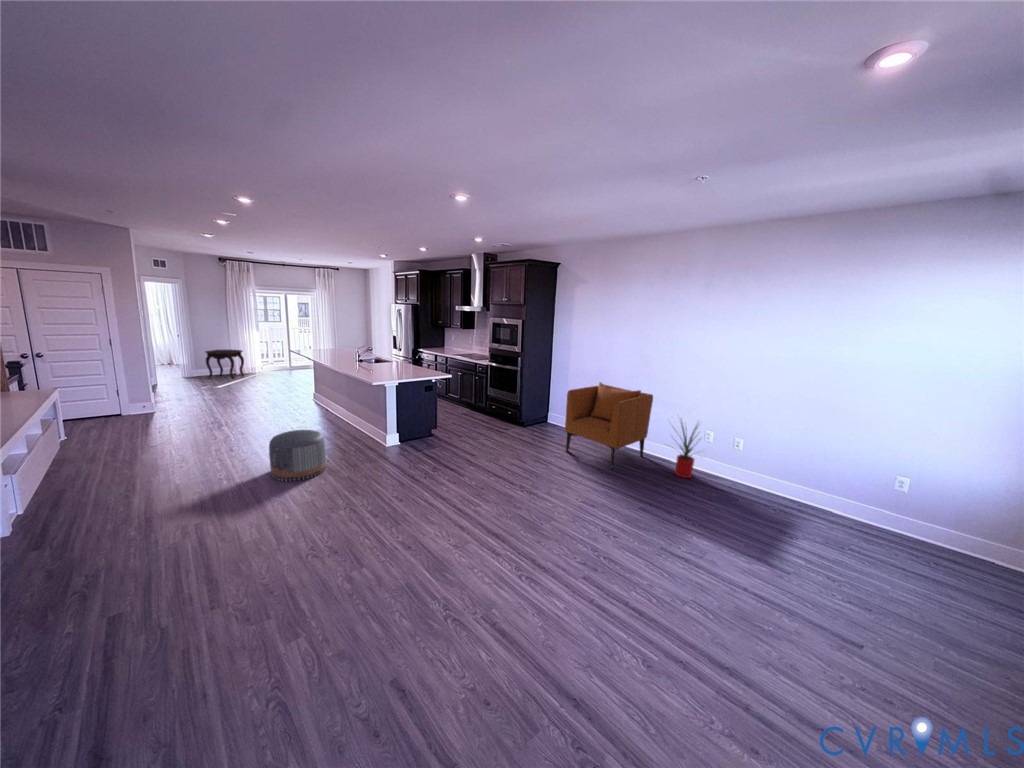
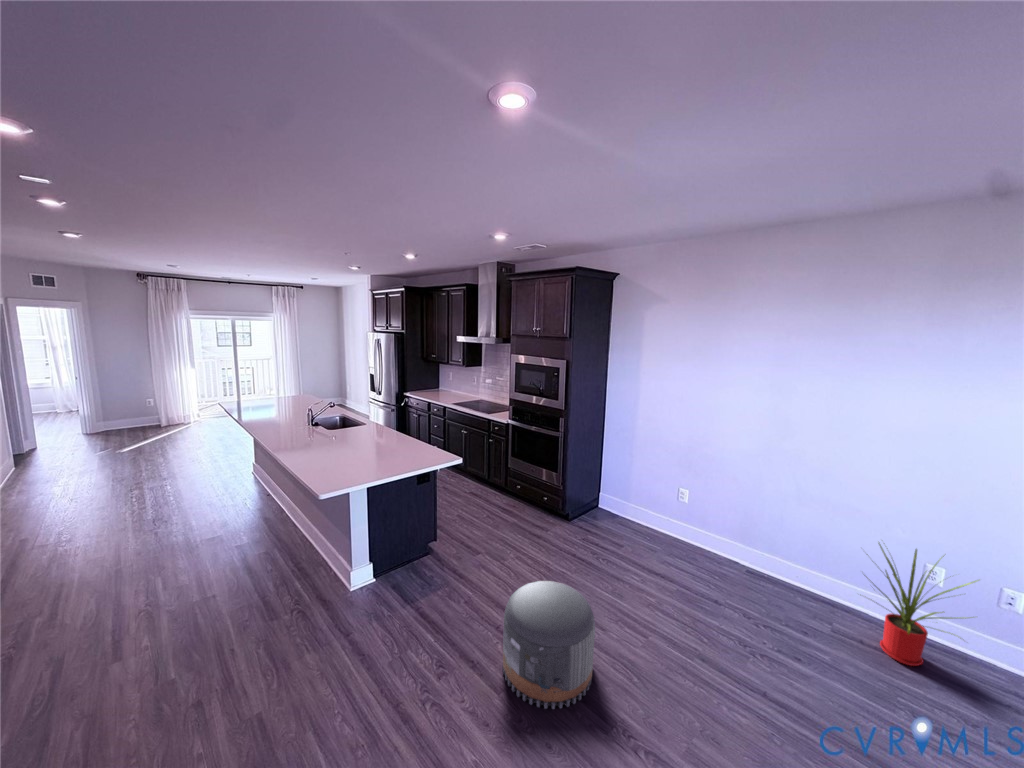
side table: present [205,350,244,379] -> none [113,394,172,435]
armchair: present [565,382,653,469] -> none [656,463,811,644]
pouf: present [269,430,326,481] -> present [503,581,595,709]

